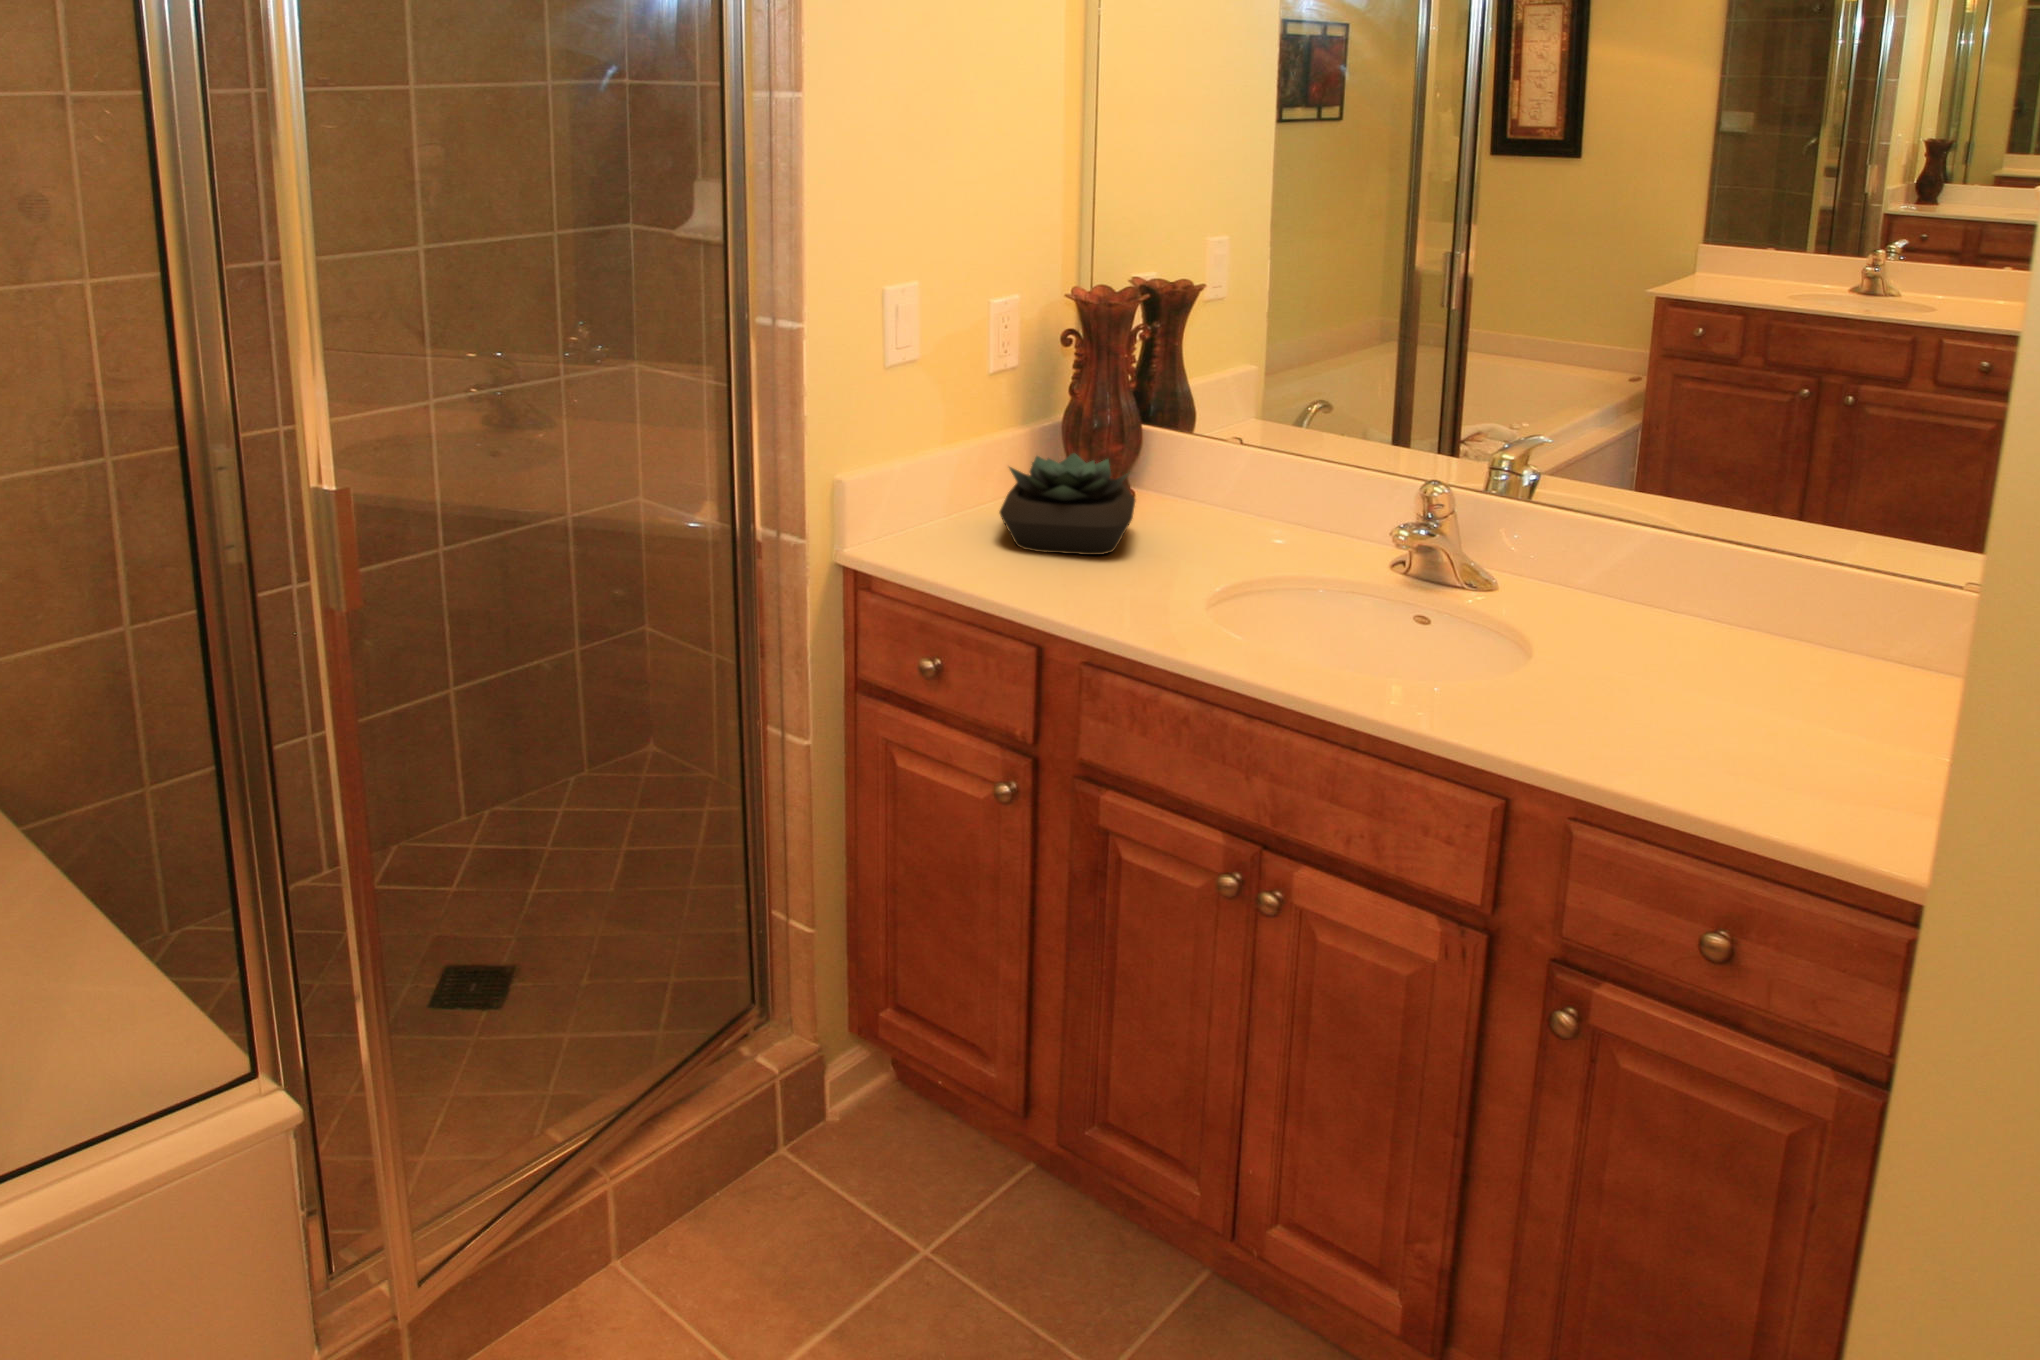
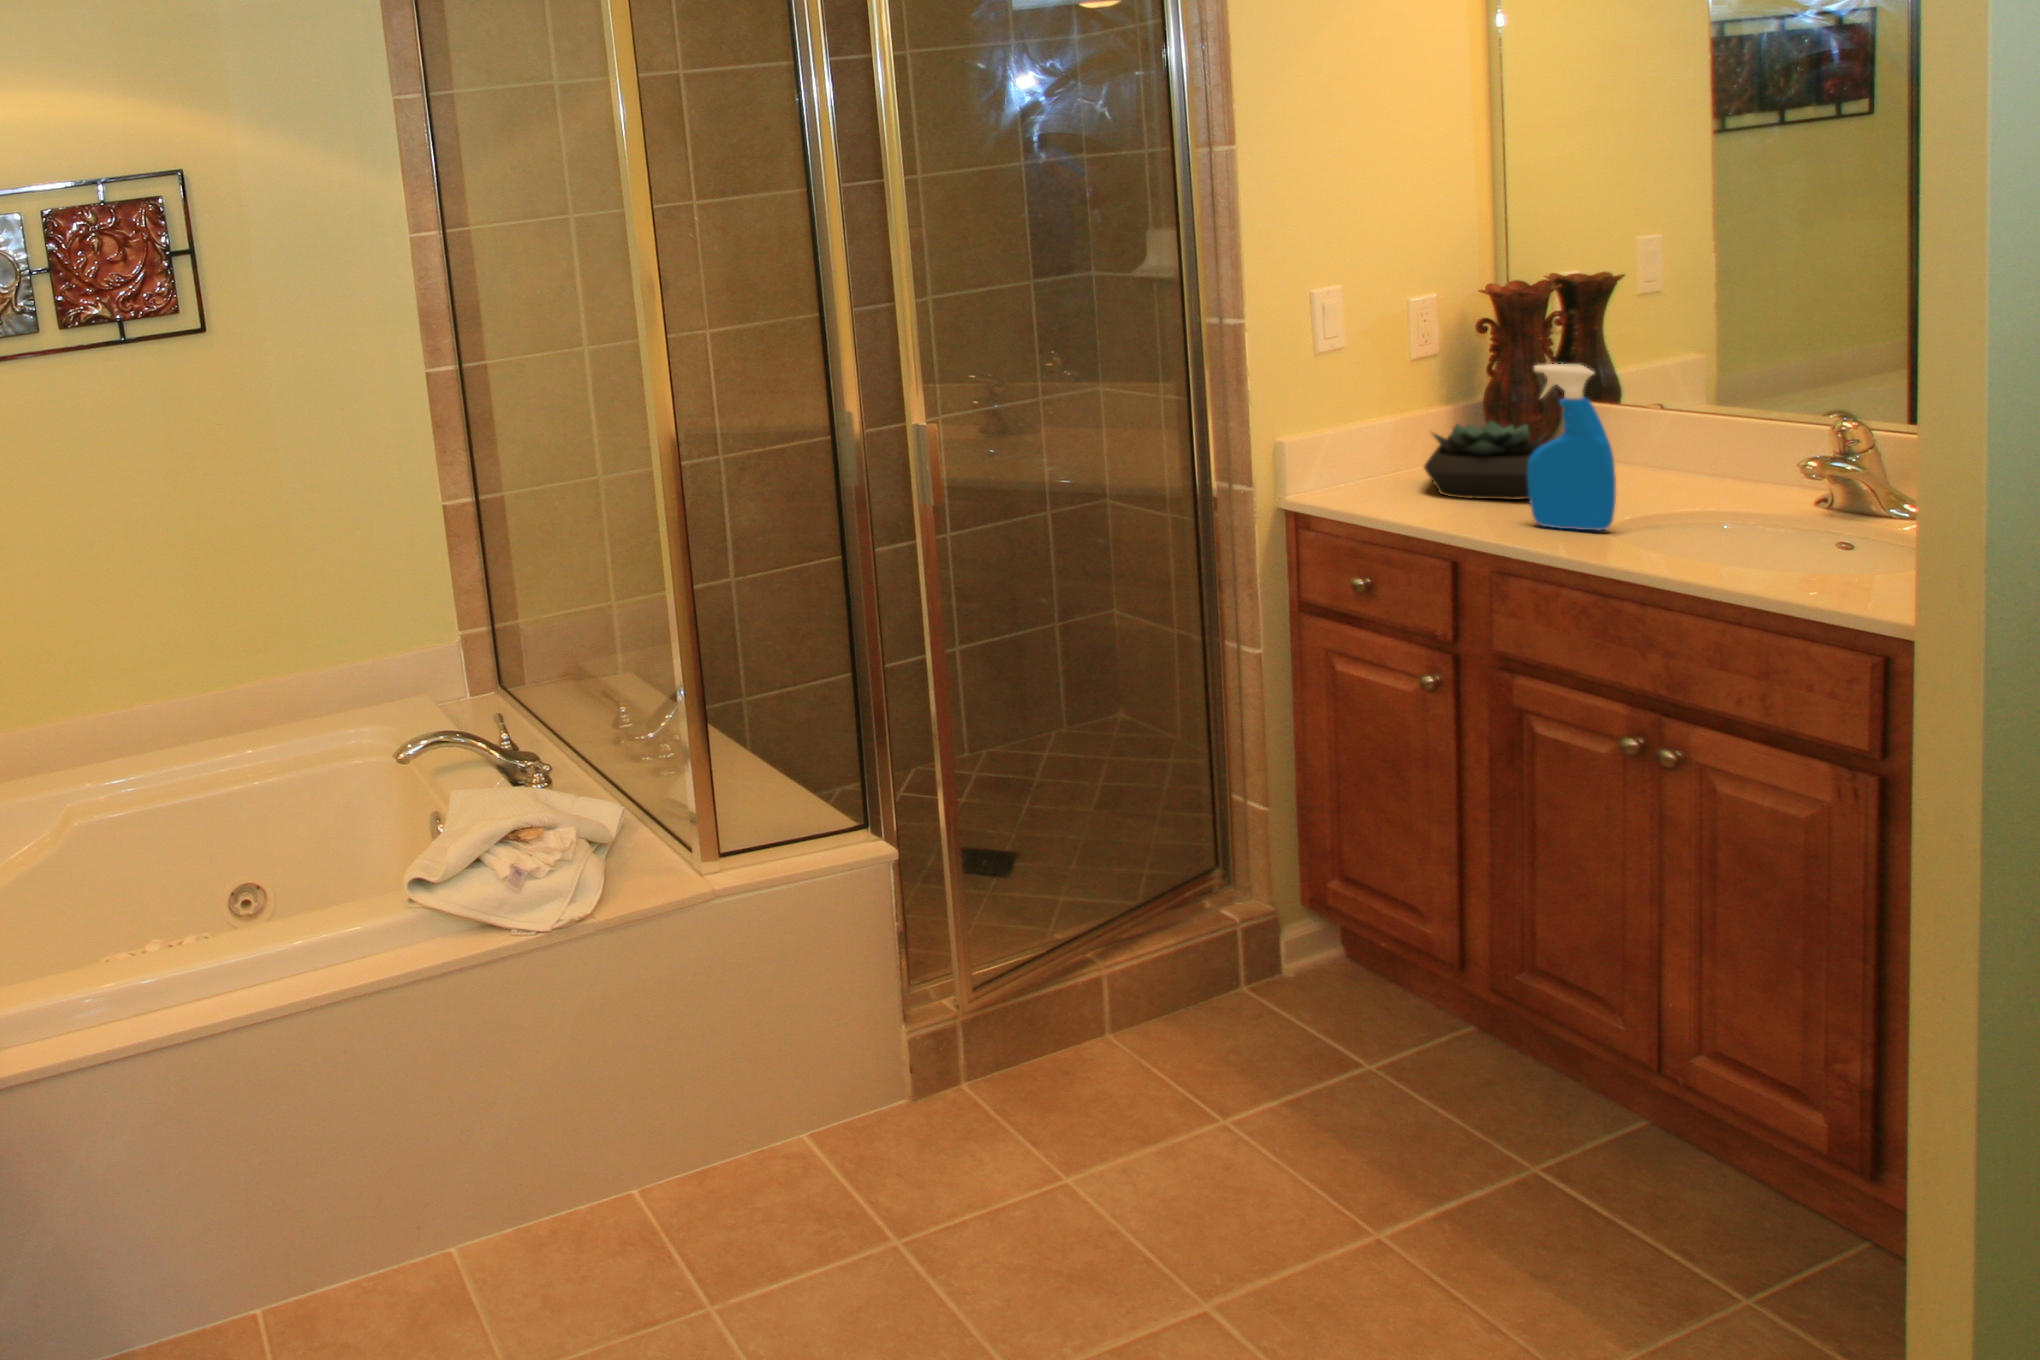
spray bottle: none [1109,406,1200,610] -> present [1527,364,1616,530]

